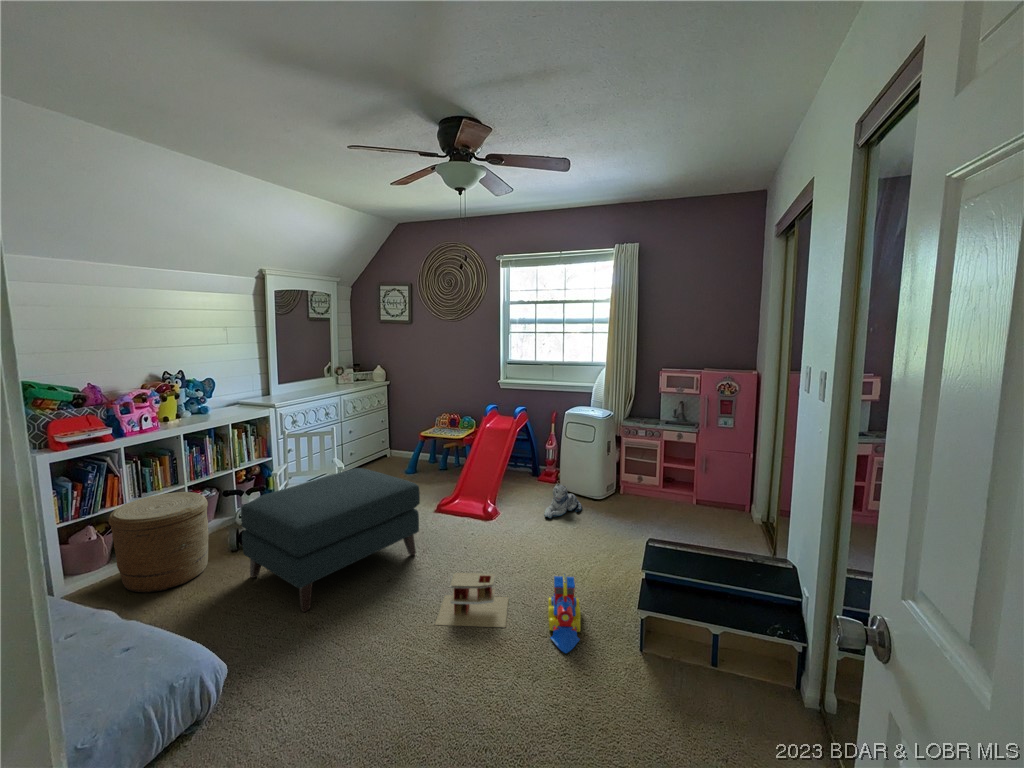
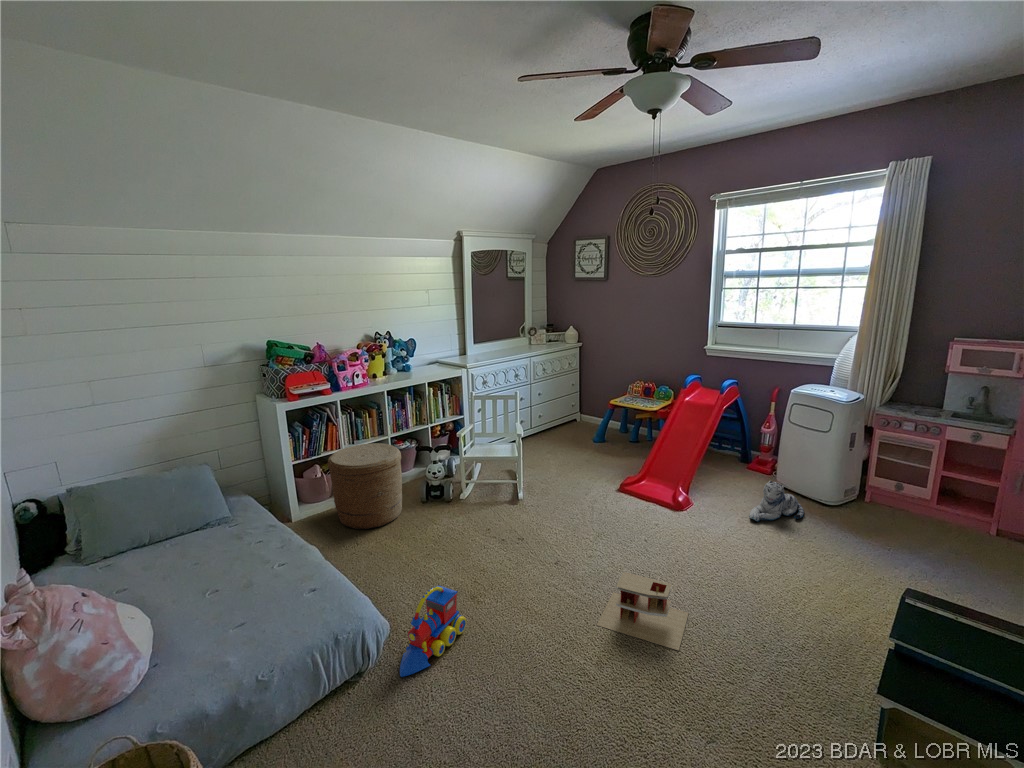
ottoman: present [241,468,420,612] -> none [424,437,595,578]
toy train: present [548,574,581,653] -> present [400,586,466,677]

